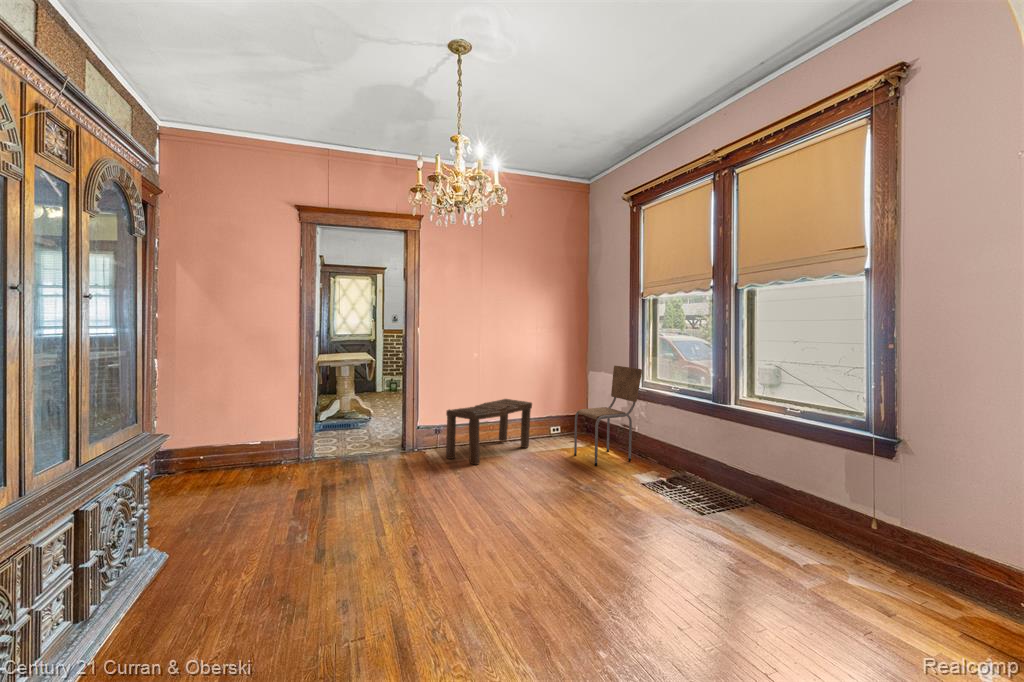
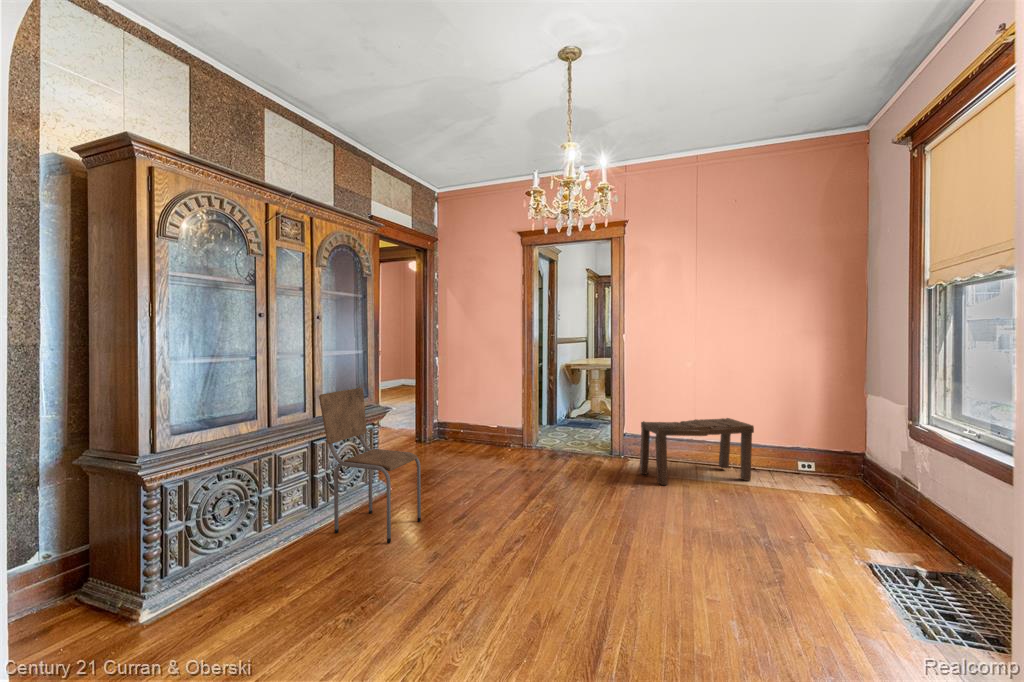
dining chair: present [574,366,642,466] -> present [319,388,421,543]

